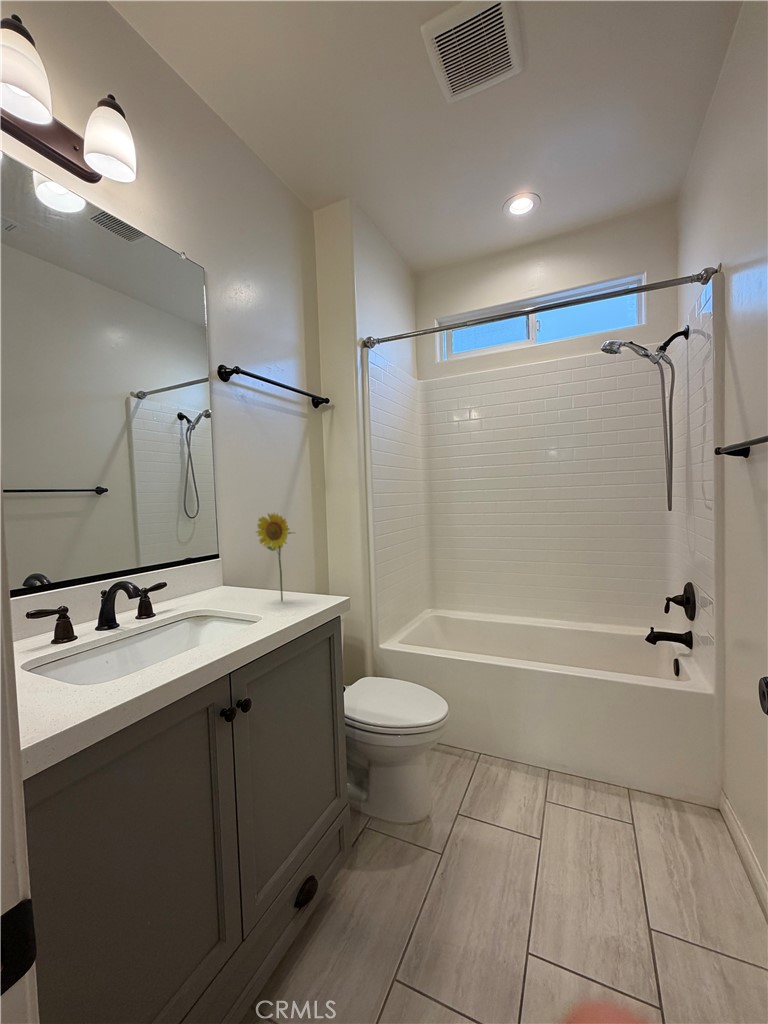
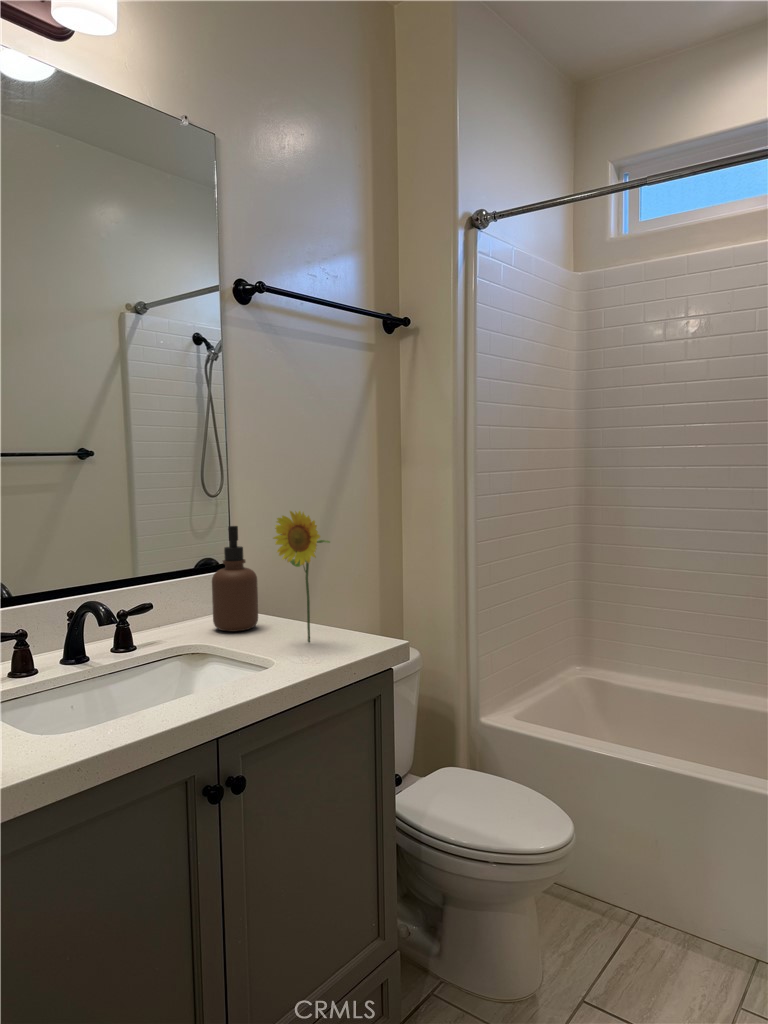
soap dispenser: none [210,527,243,598] -> present [212,526,258,631]

